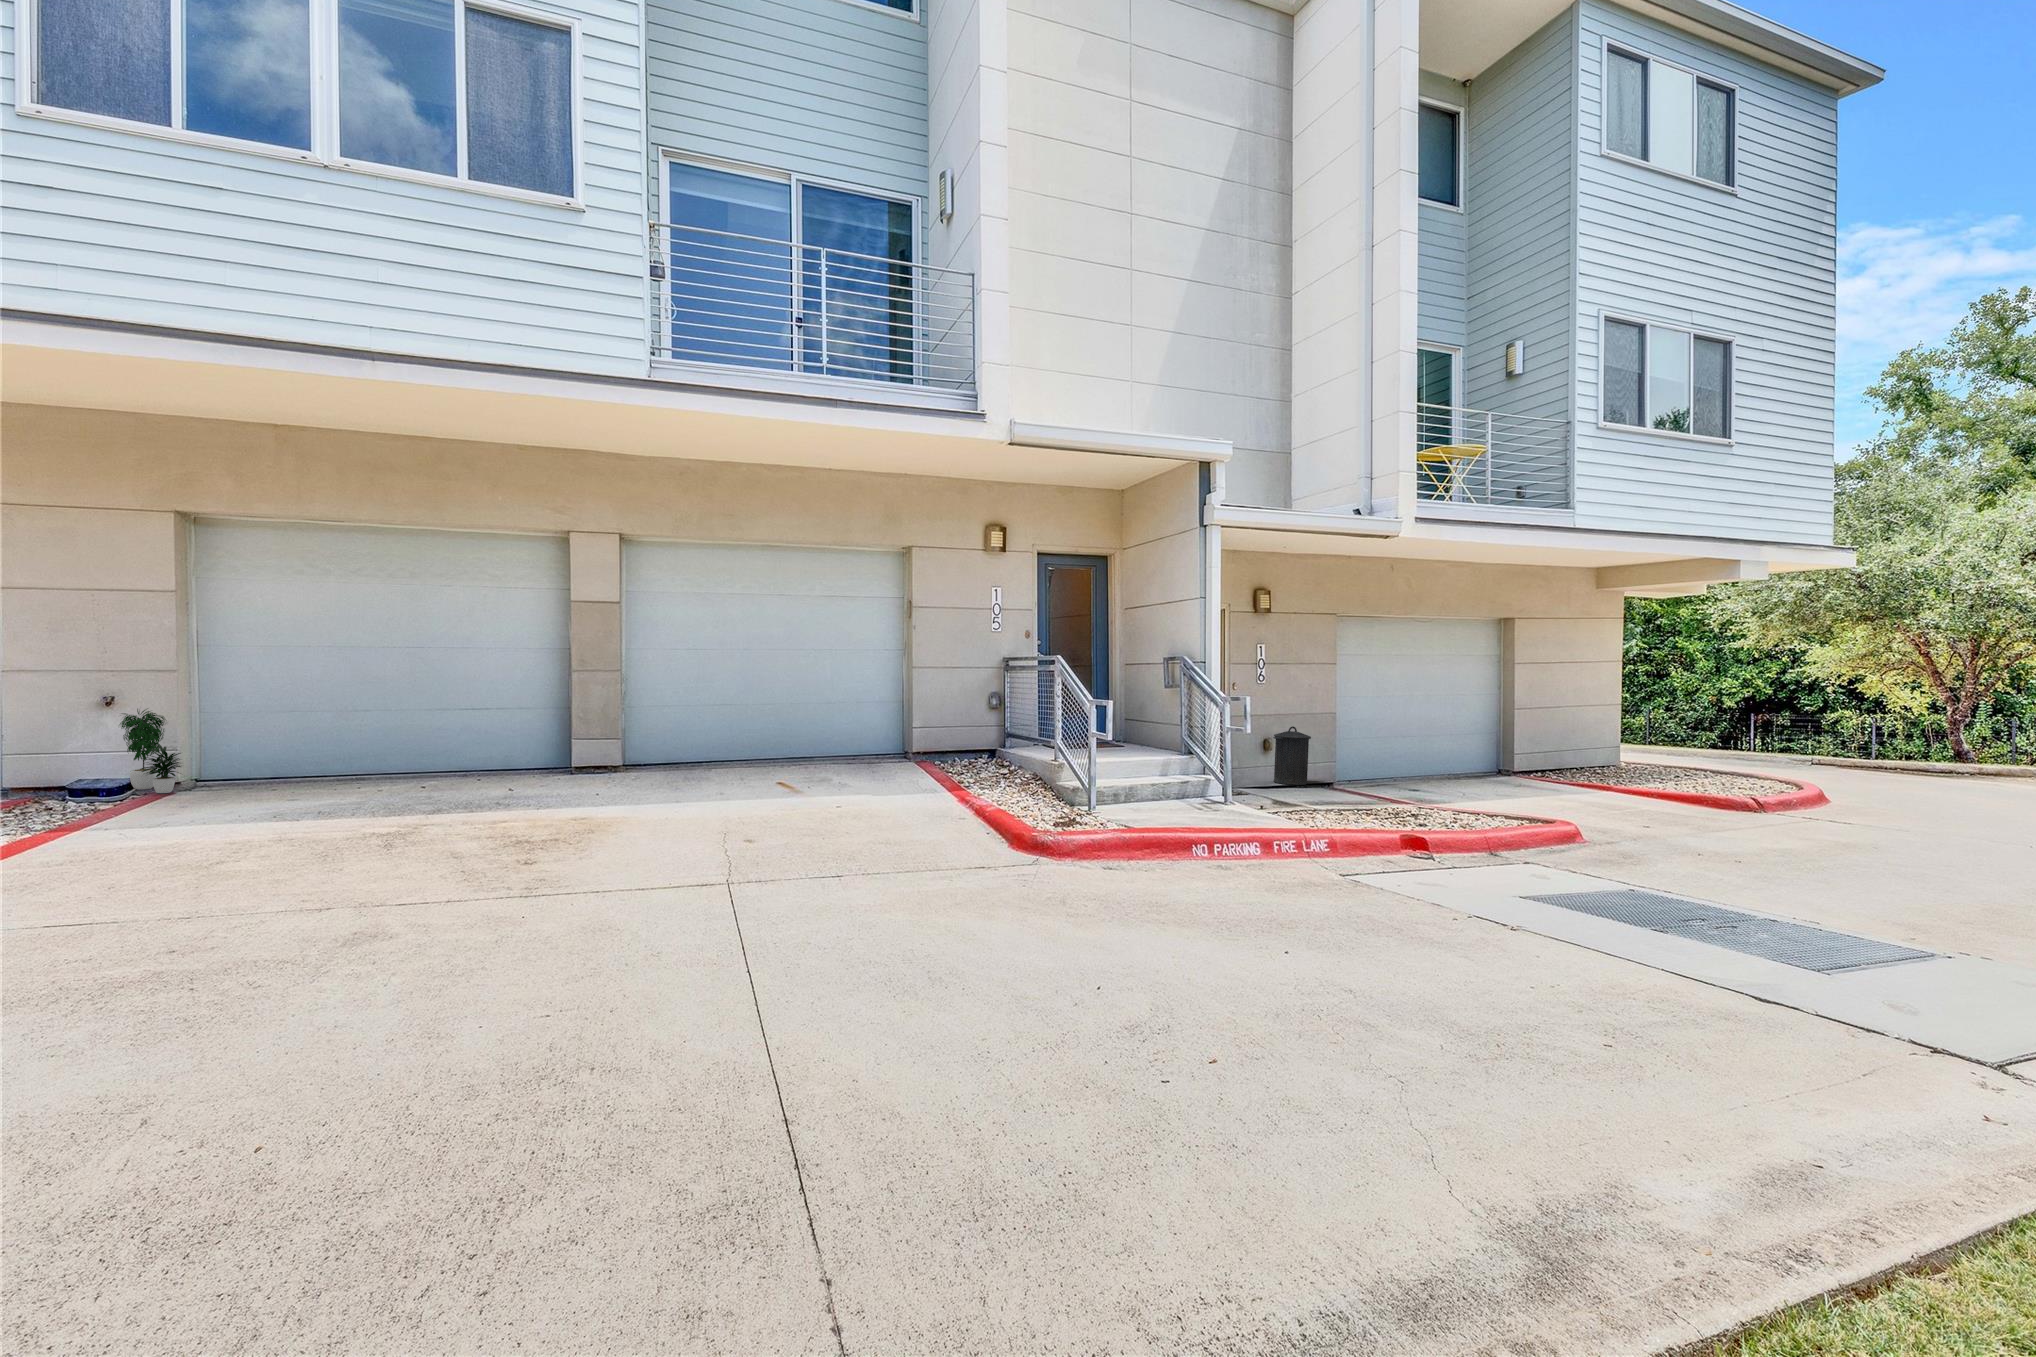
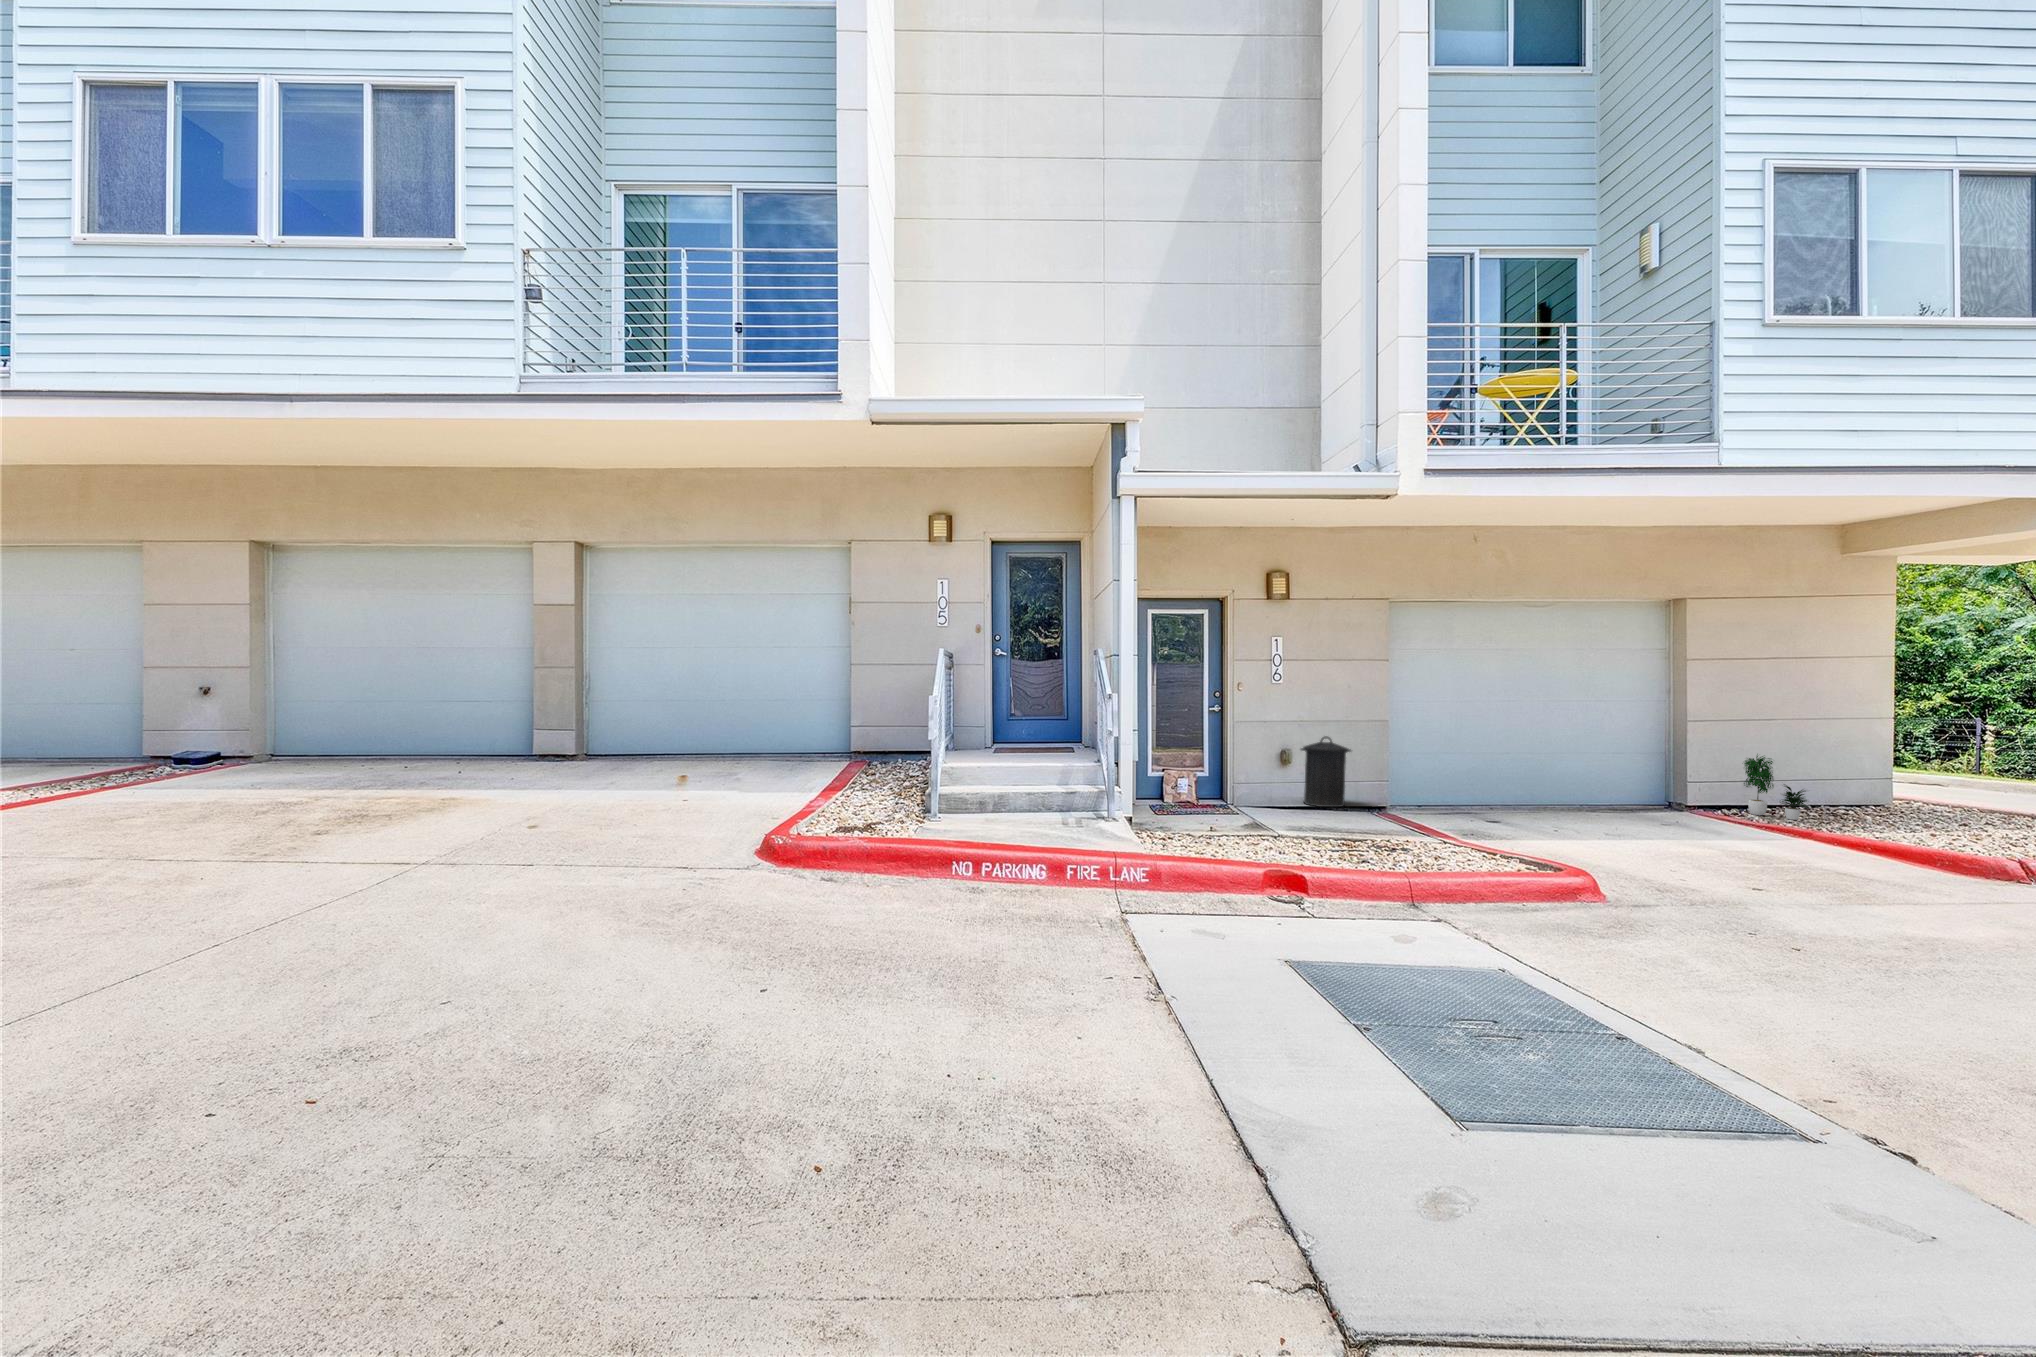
potted plant: present [120,709,181,793] -> present [1744,754,1808,820]

